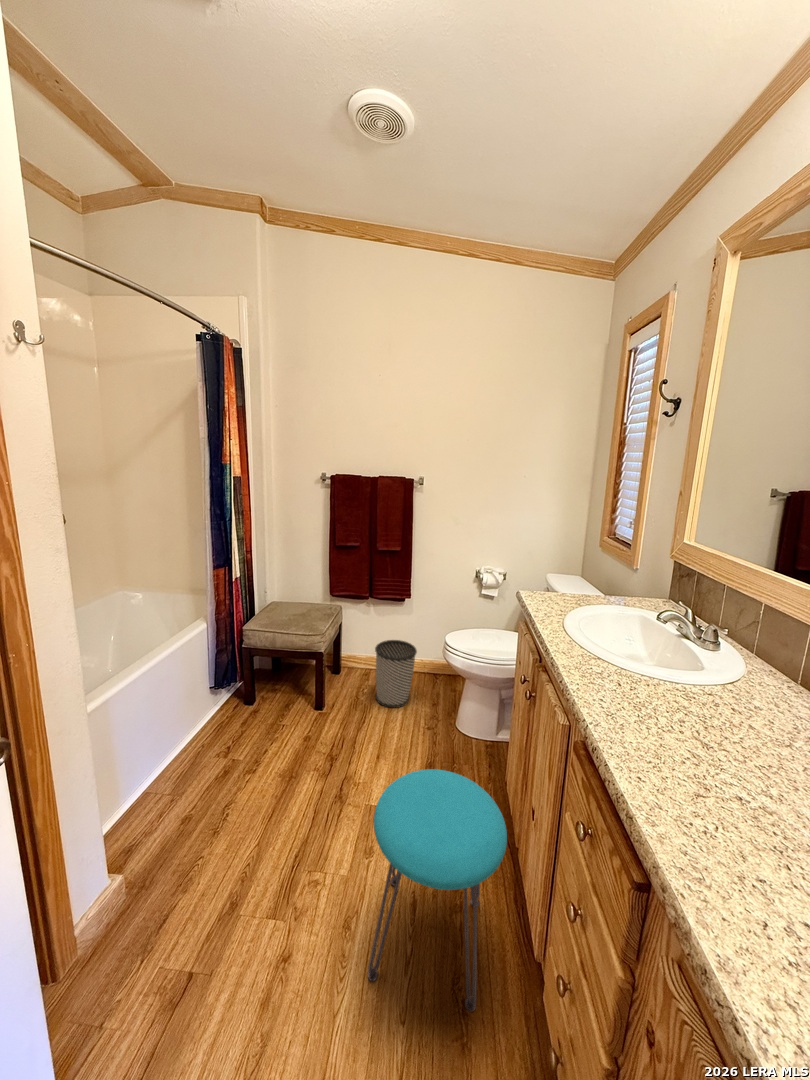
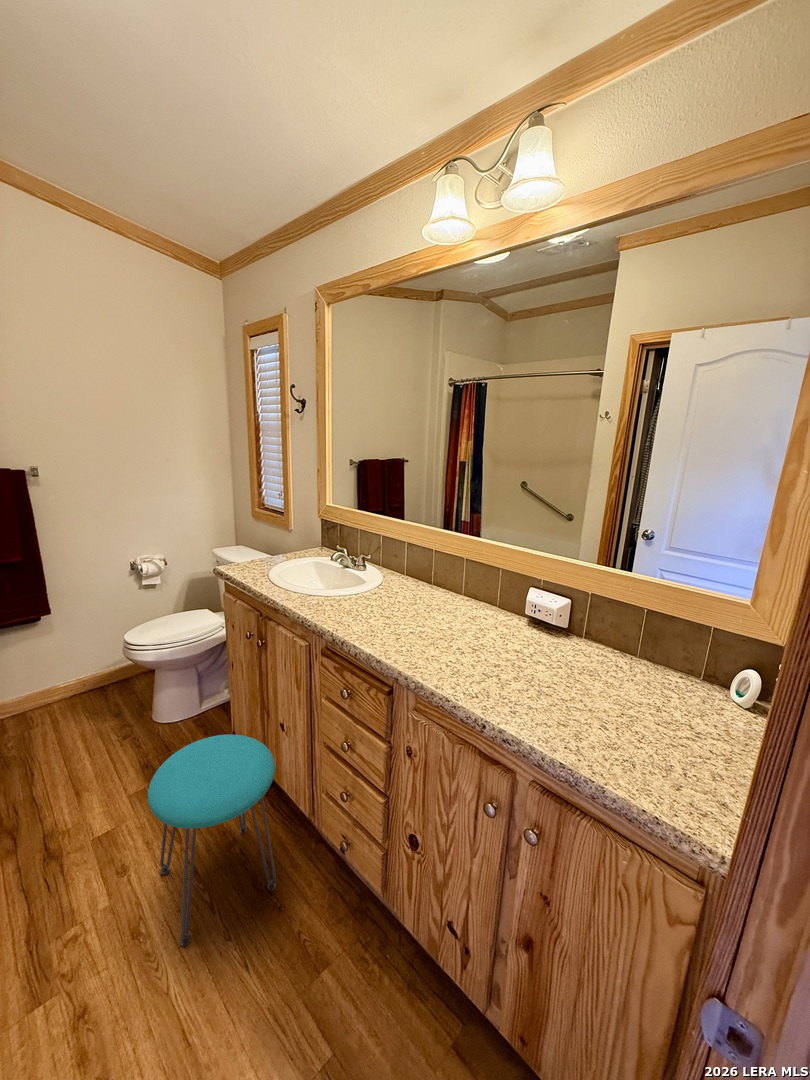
wastebasket: present [375,640,417,708] -> none [17,663,82,747]

